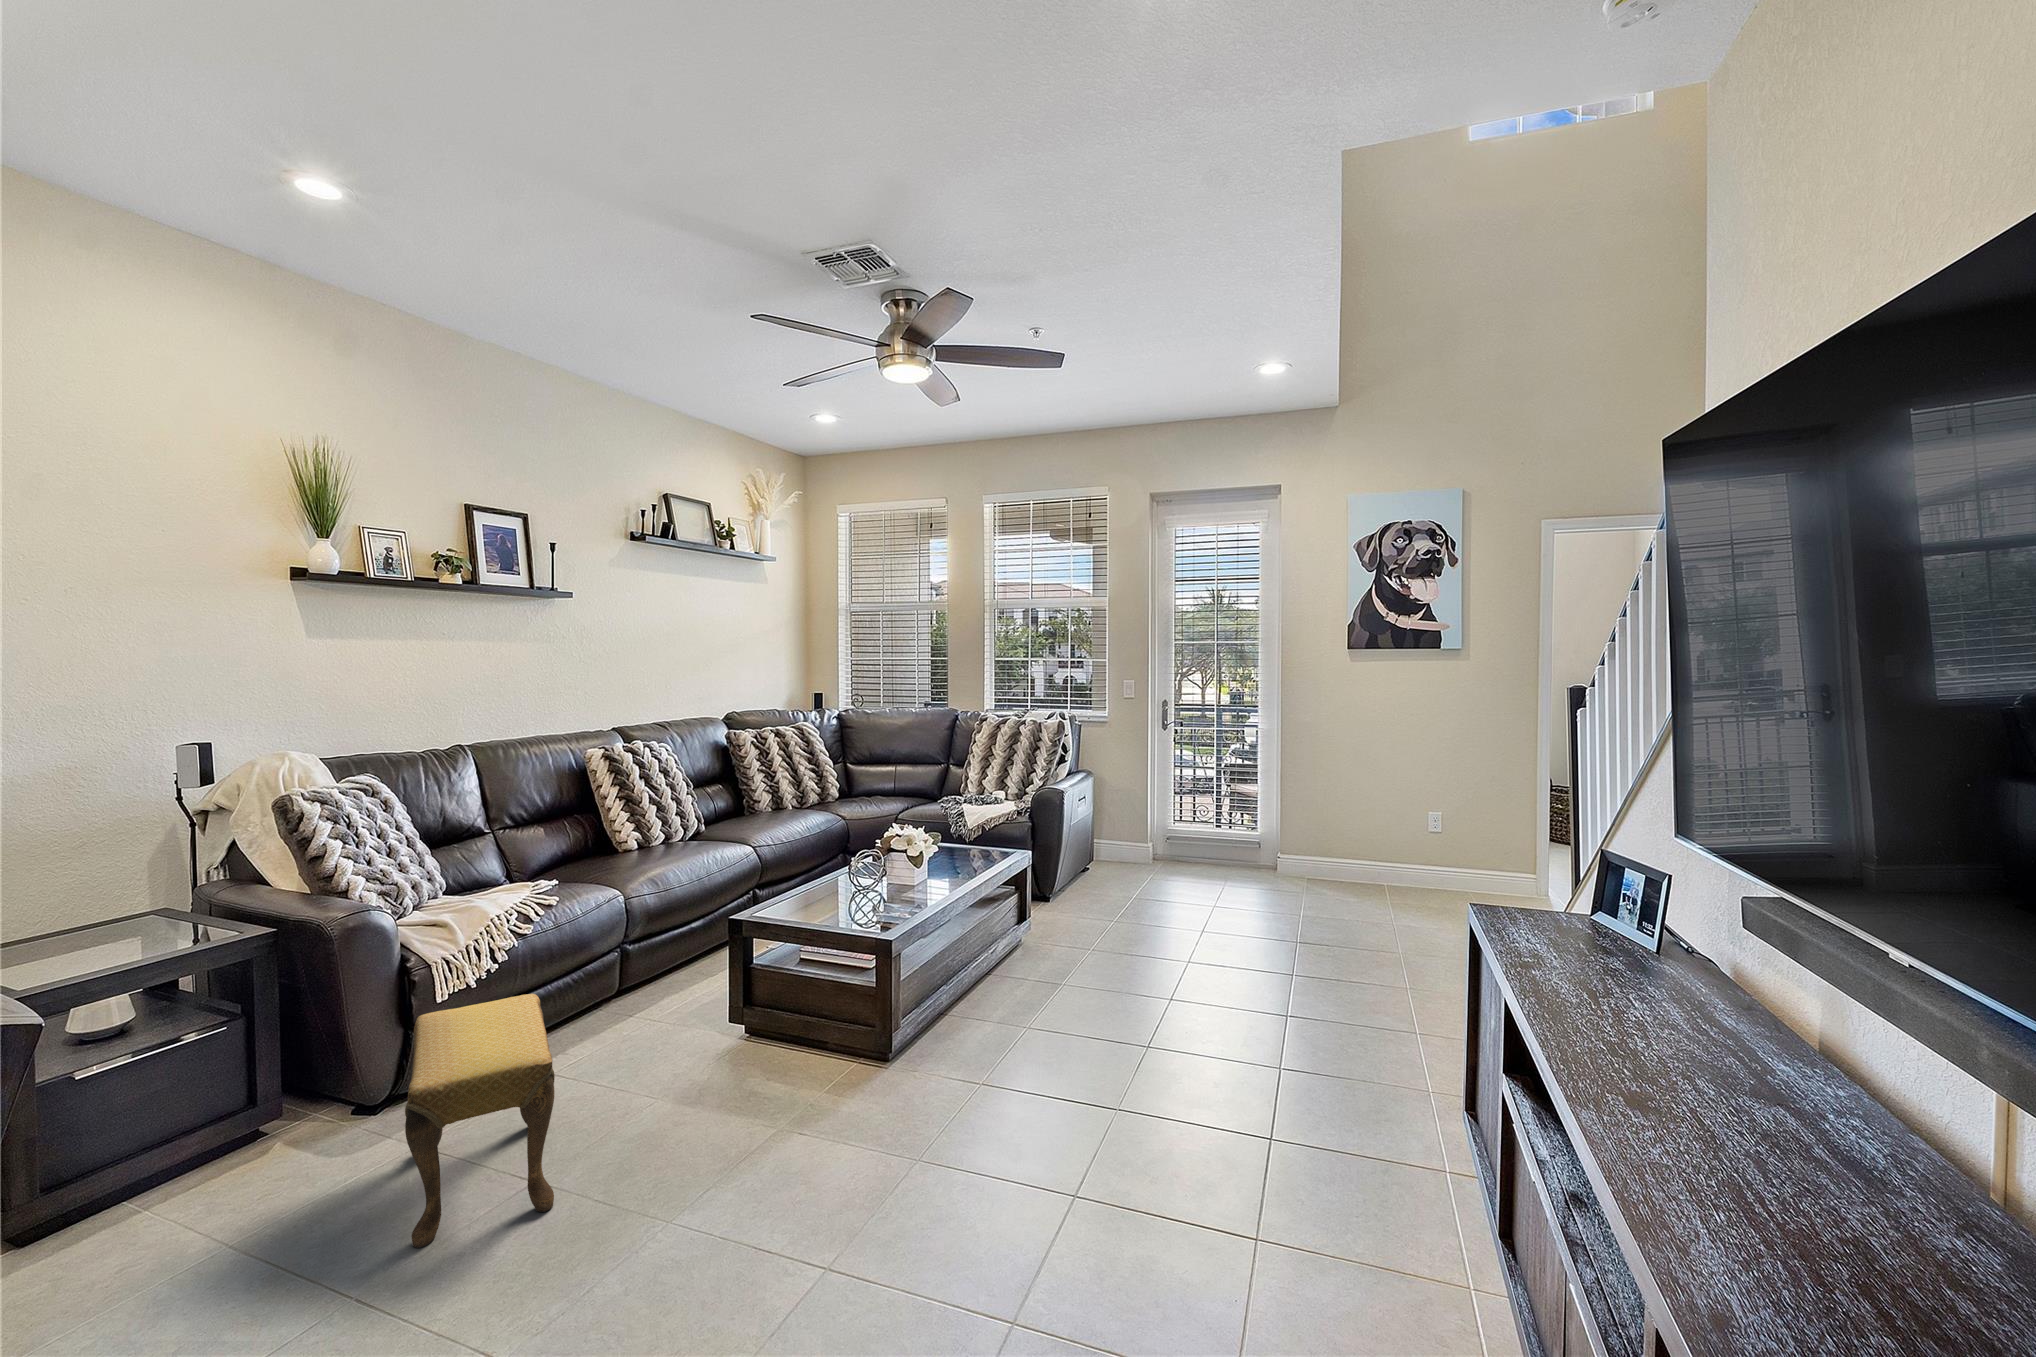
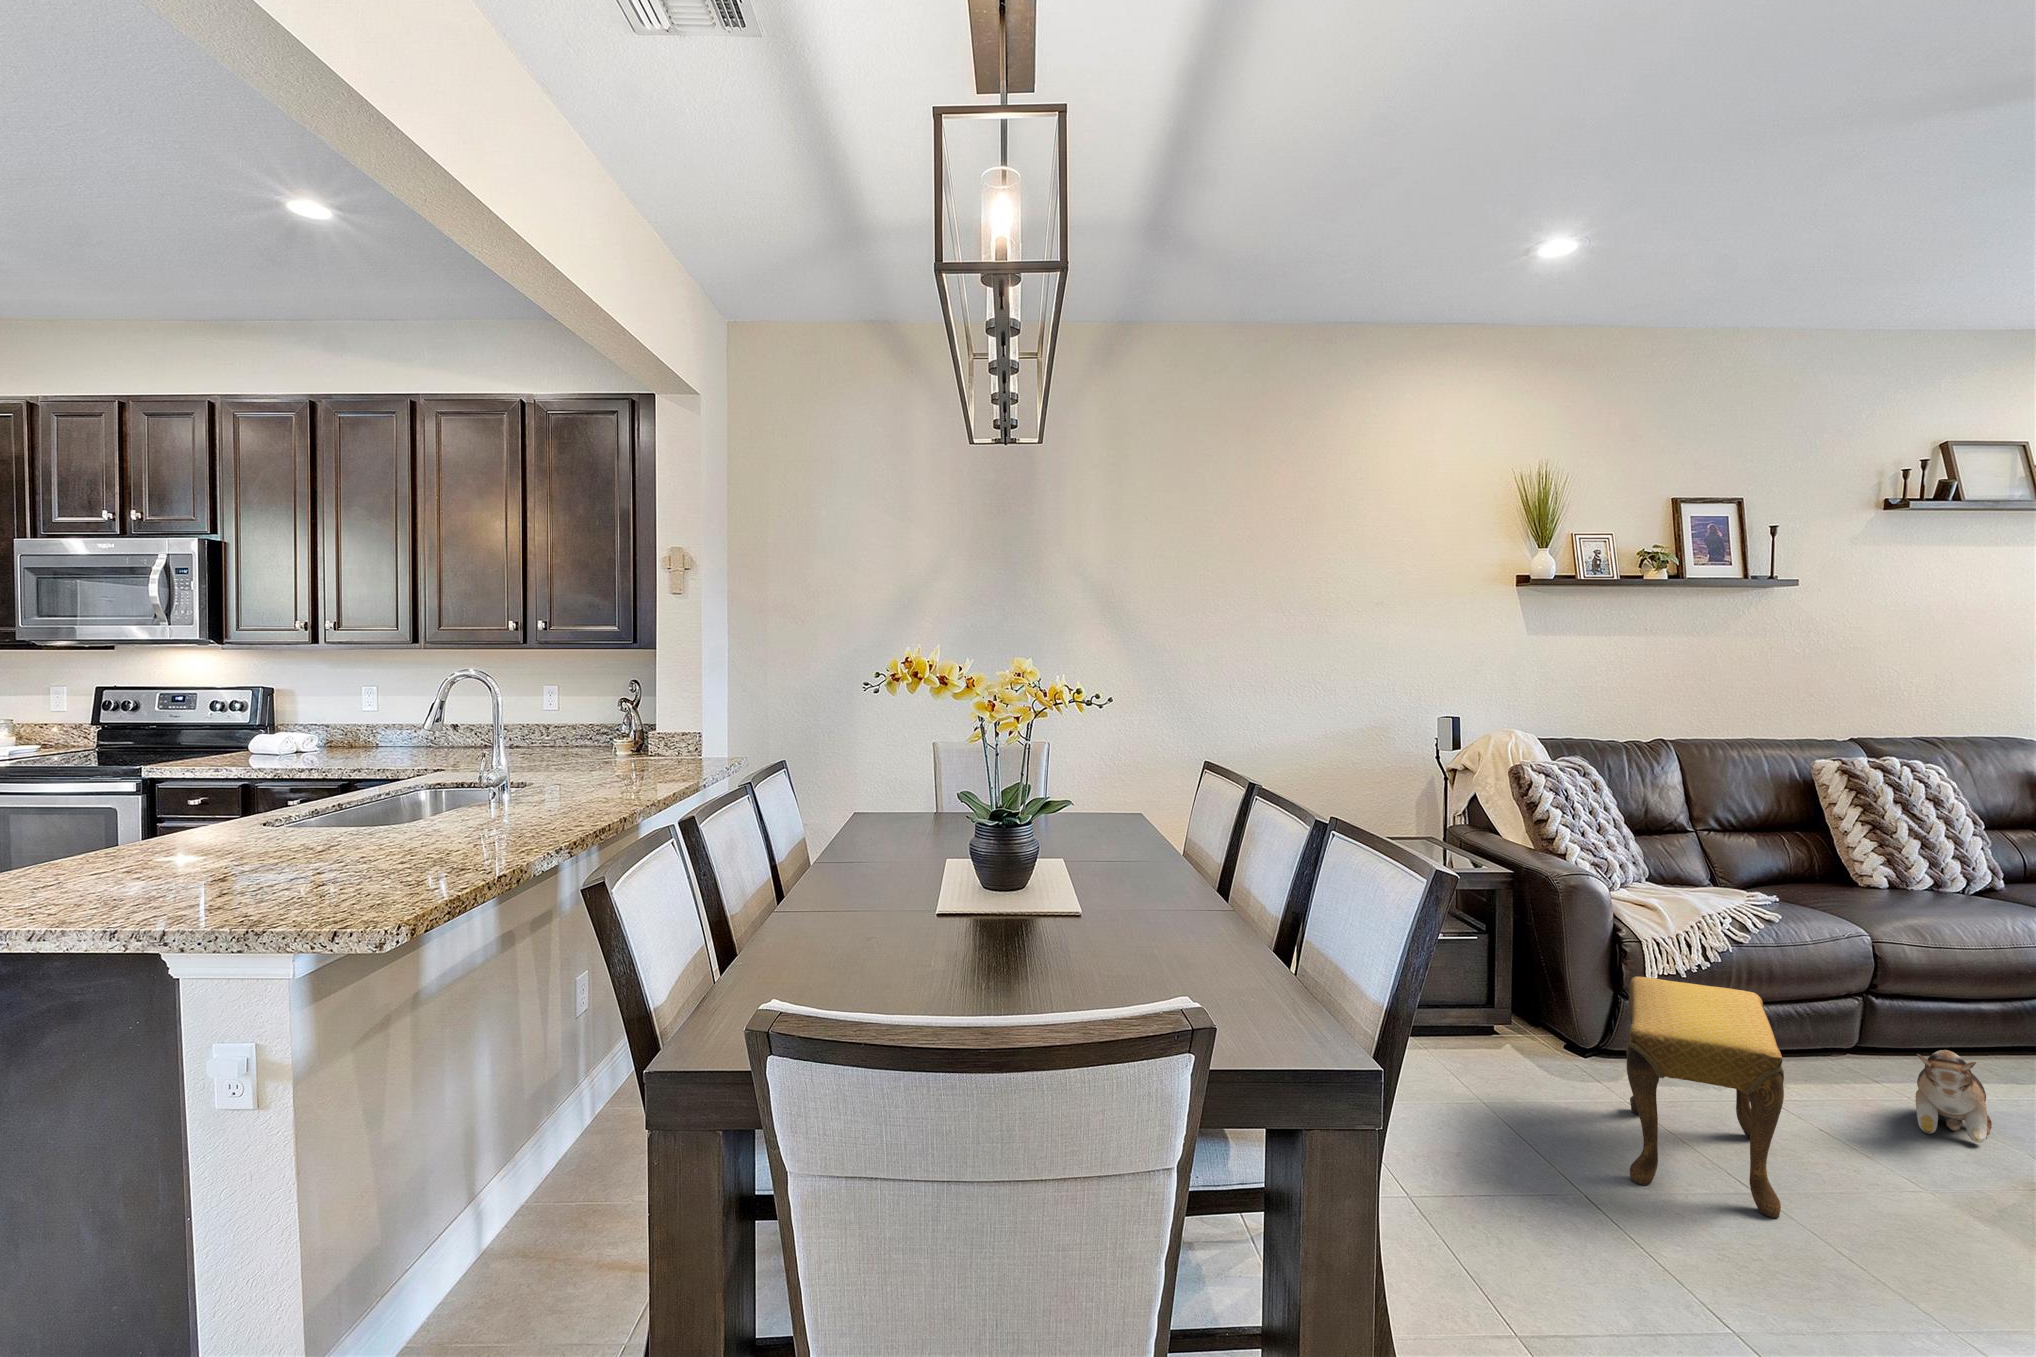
plush toy: none [655,984,701,1054] -> present [1916,1050,1992,1143]

